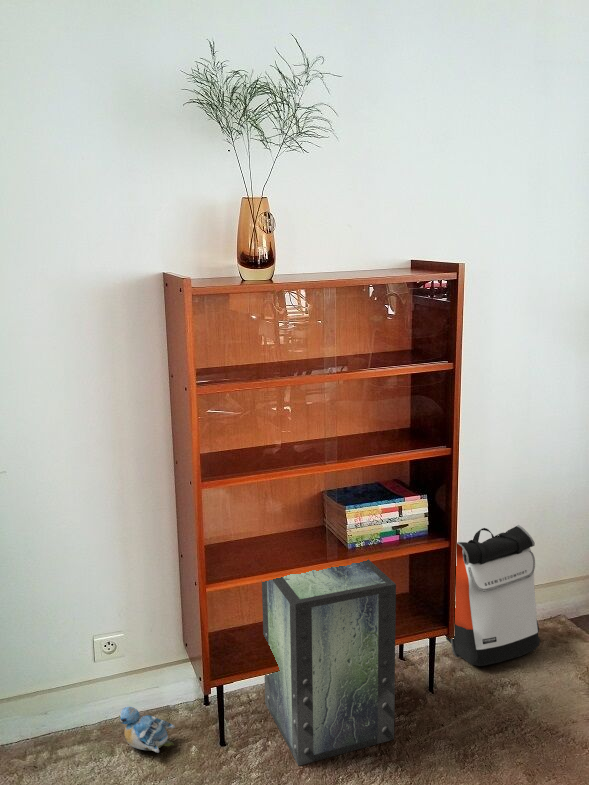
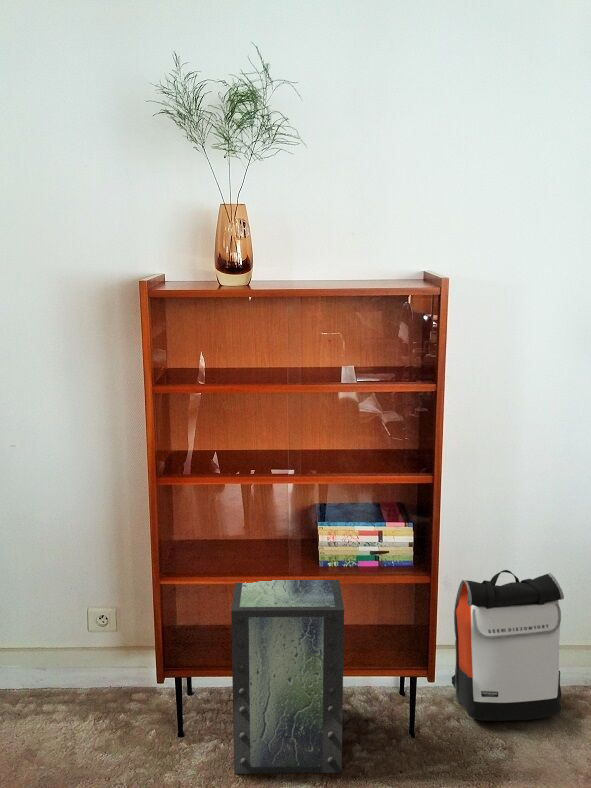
plush toy: present [119,707,175,753] -> none [95,680,142,729]

